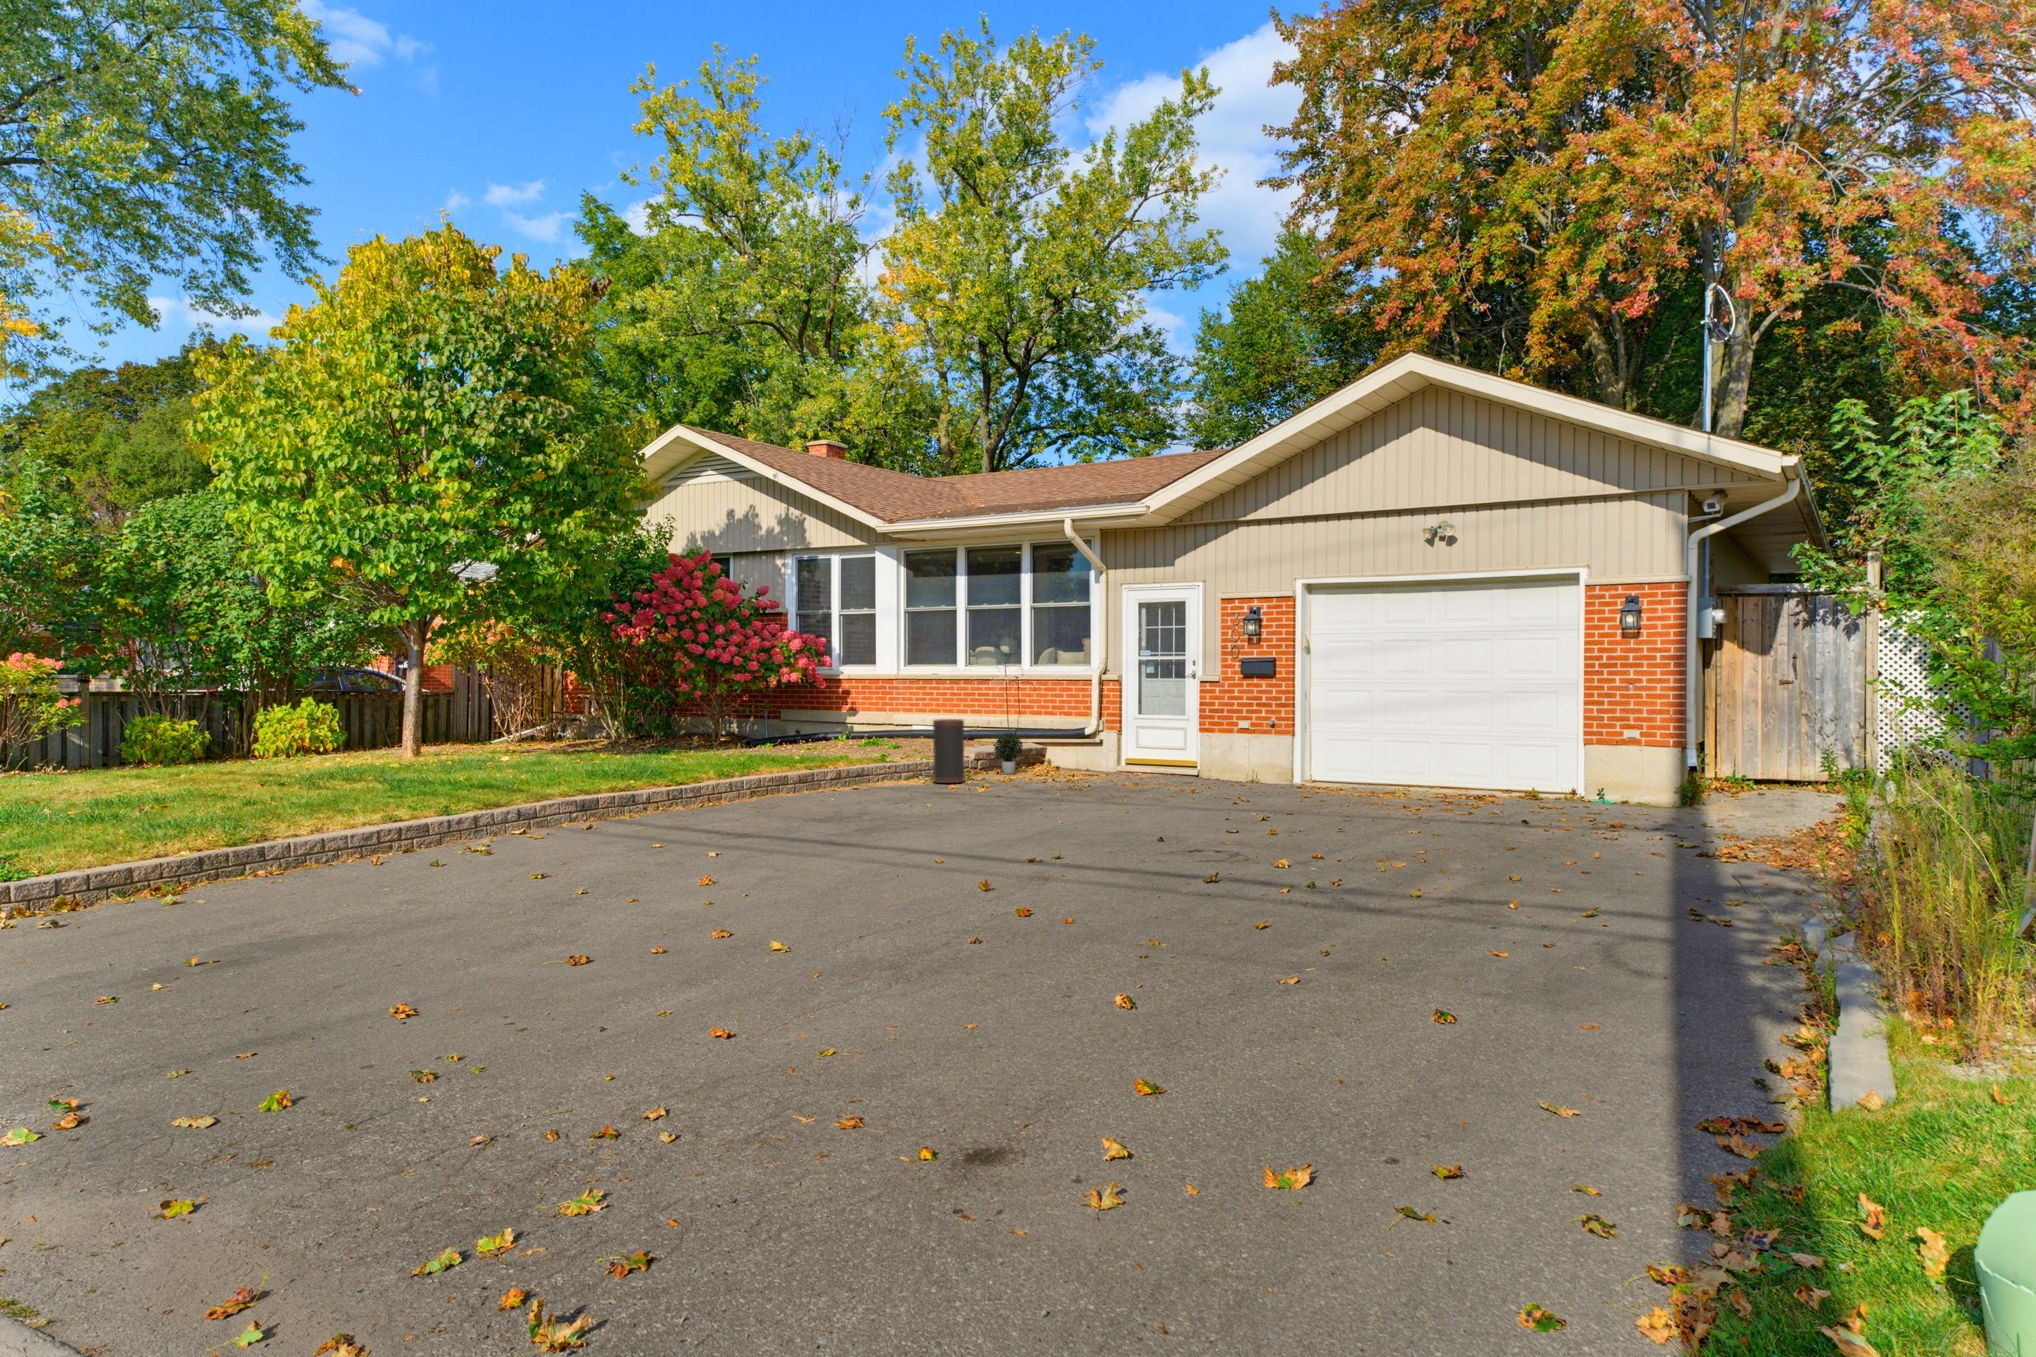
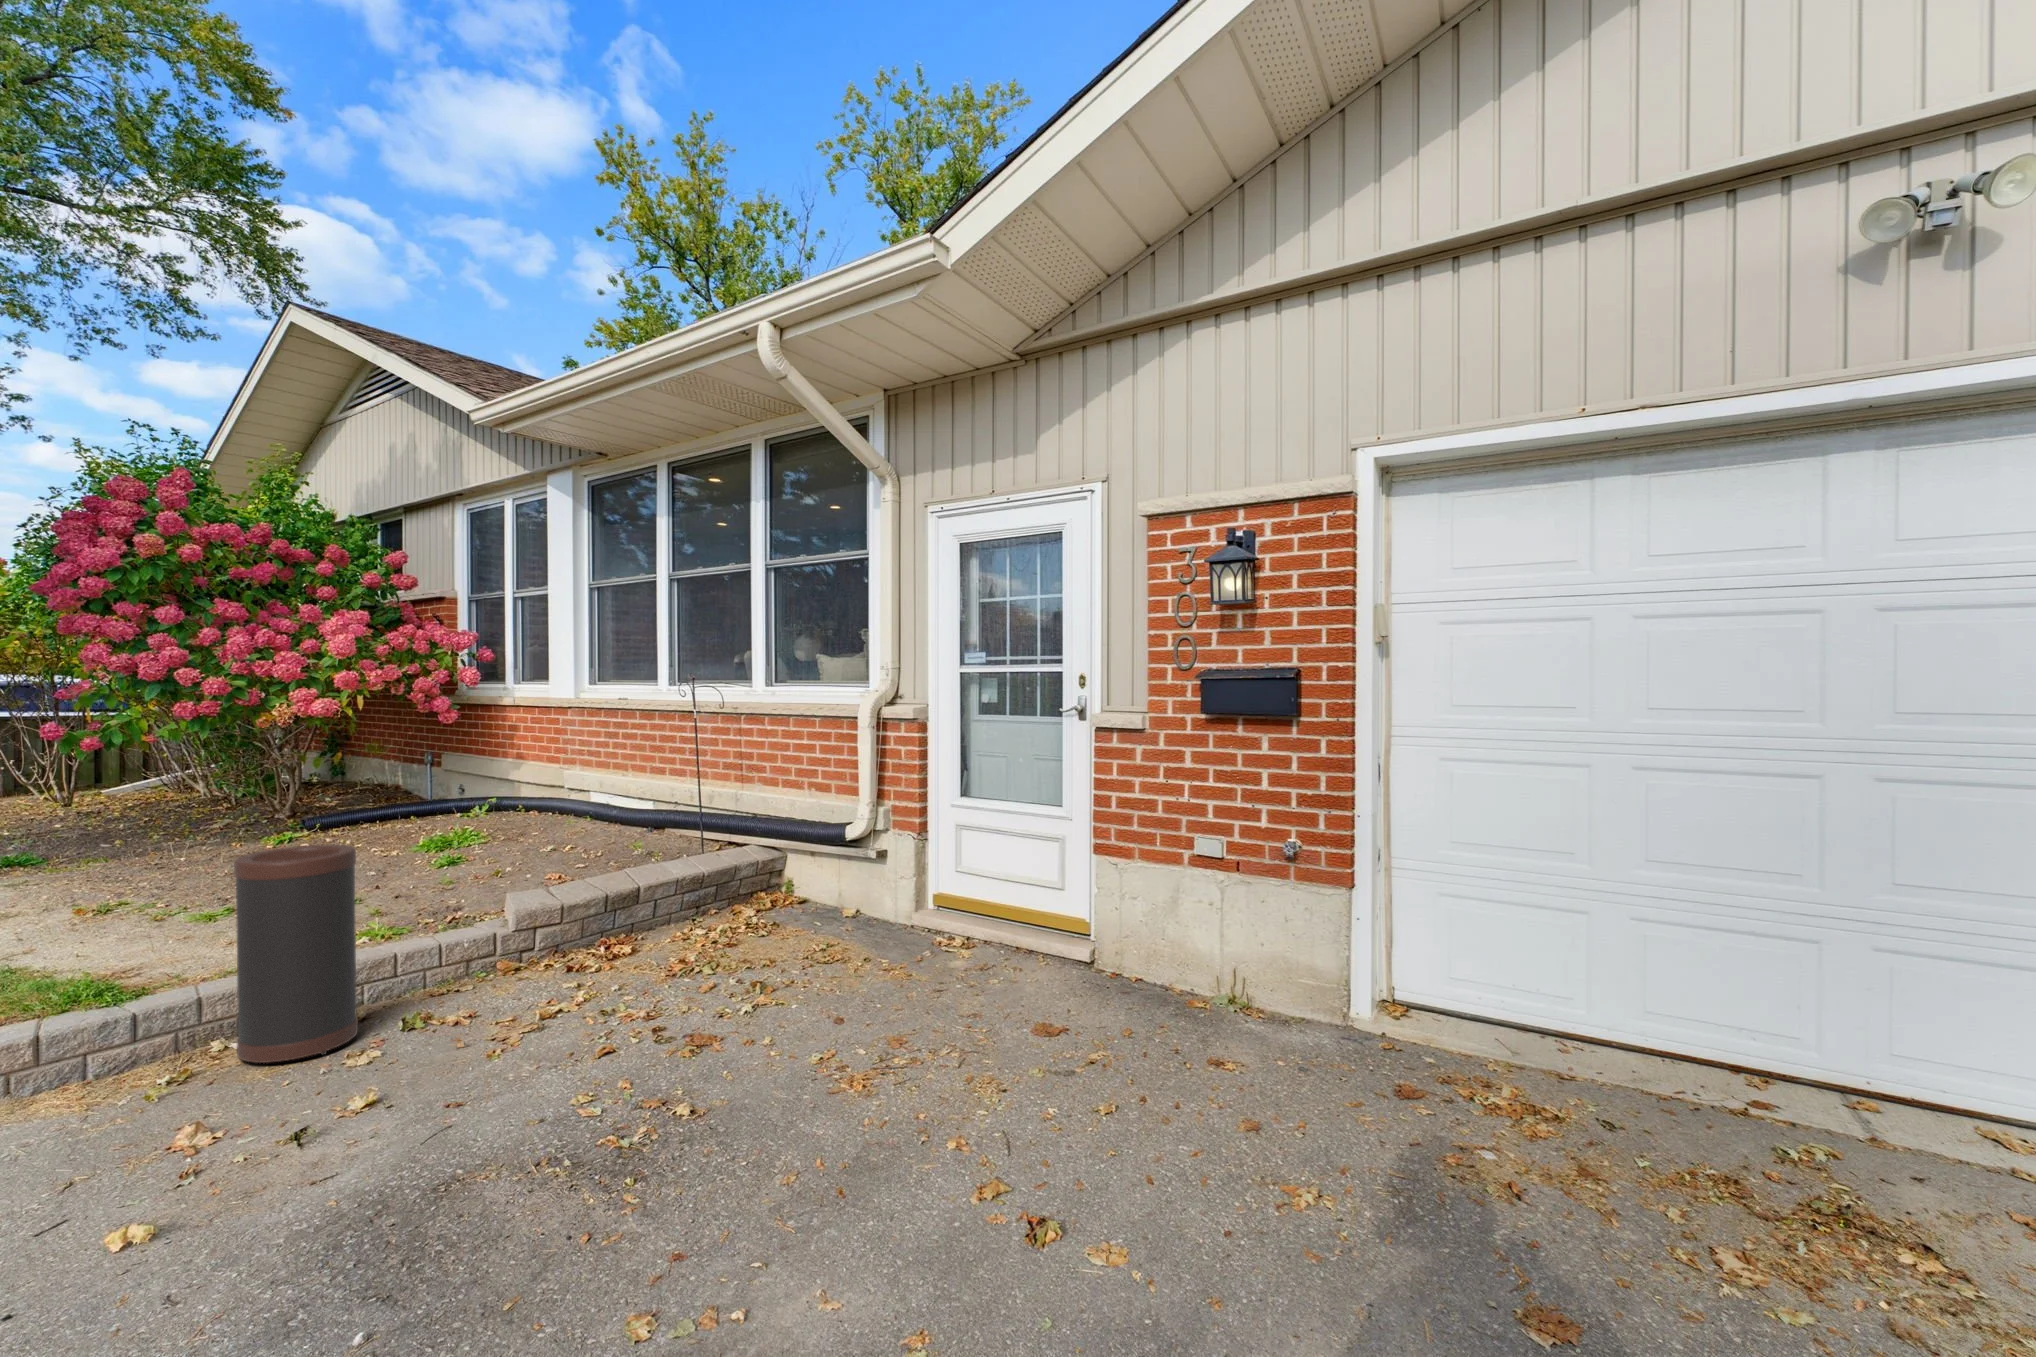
potted plant: present [993,733,1023,775] -> none [539,859,627,977]

